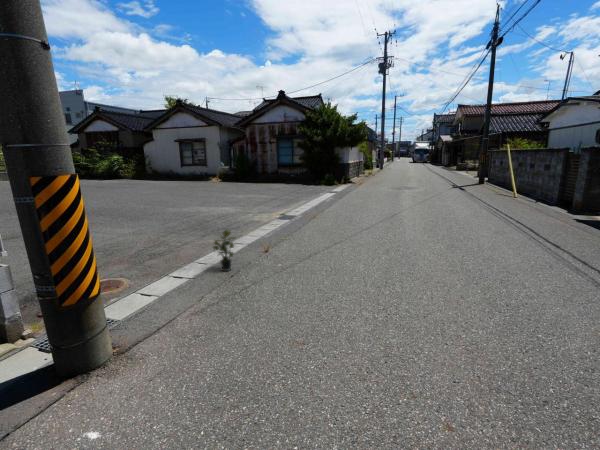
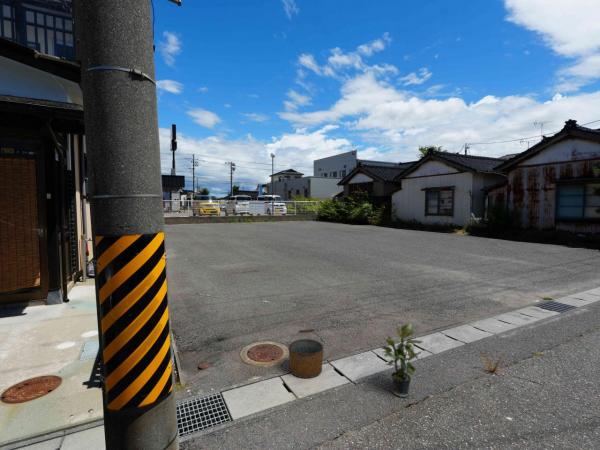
bucket: none [146,248,173,281] -> present [288,329,324,378]

